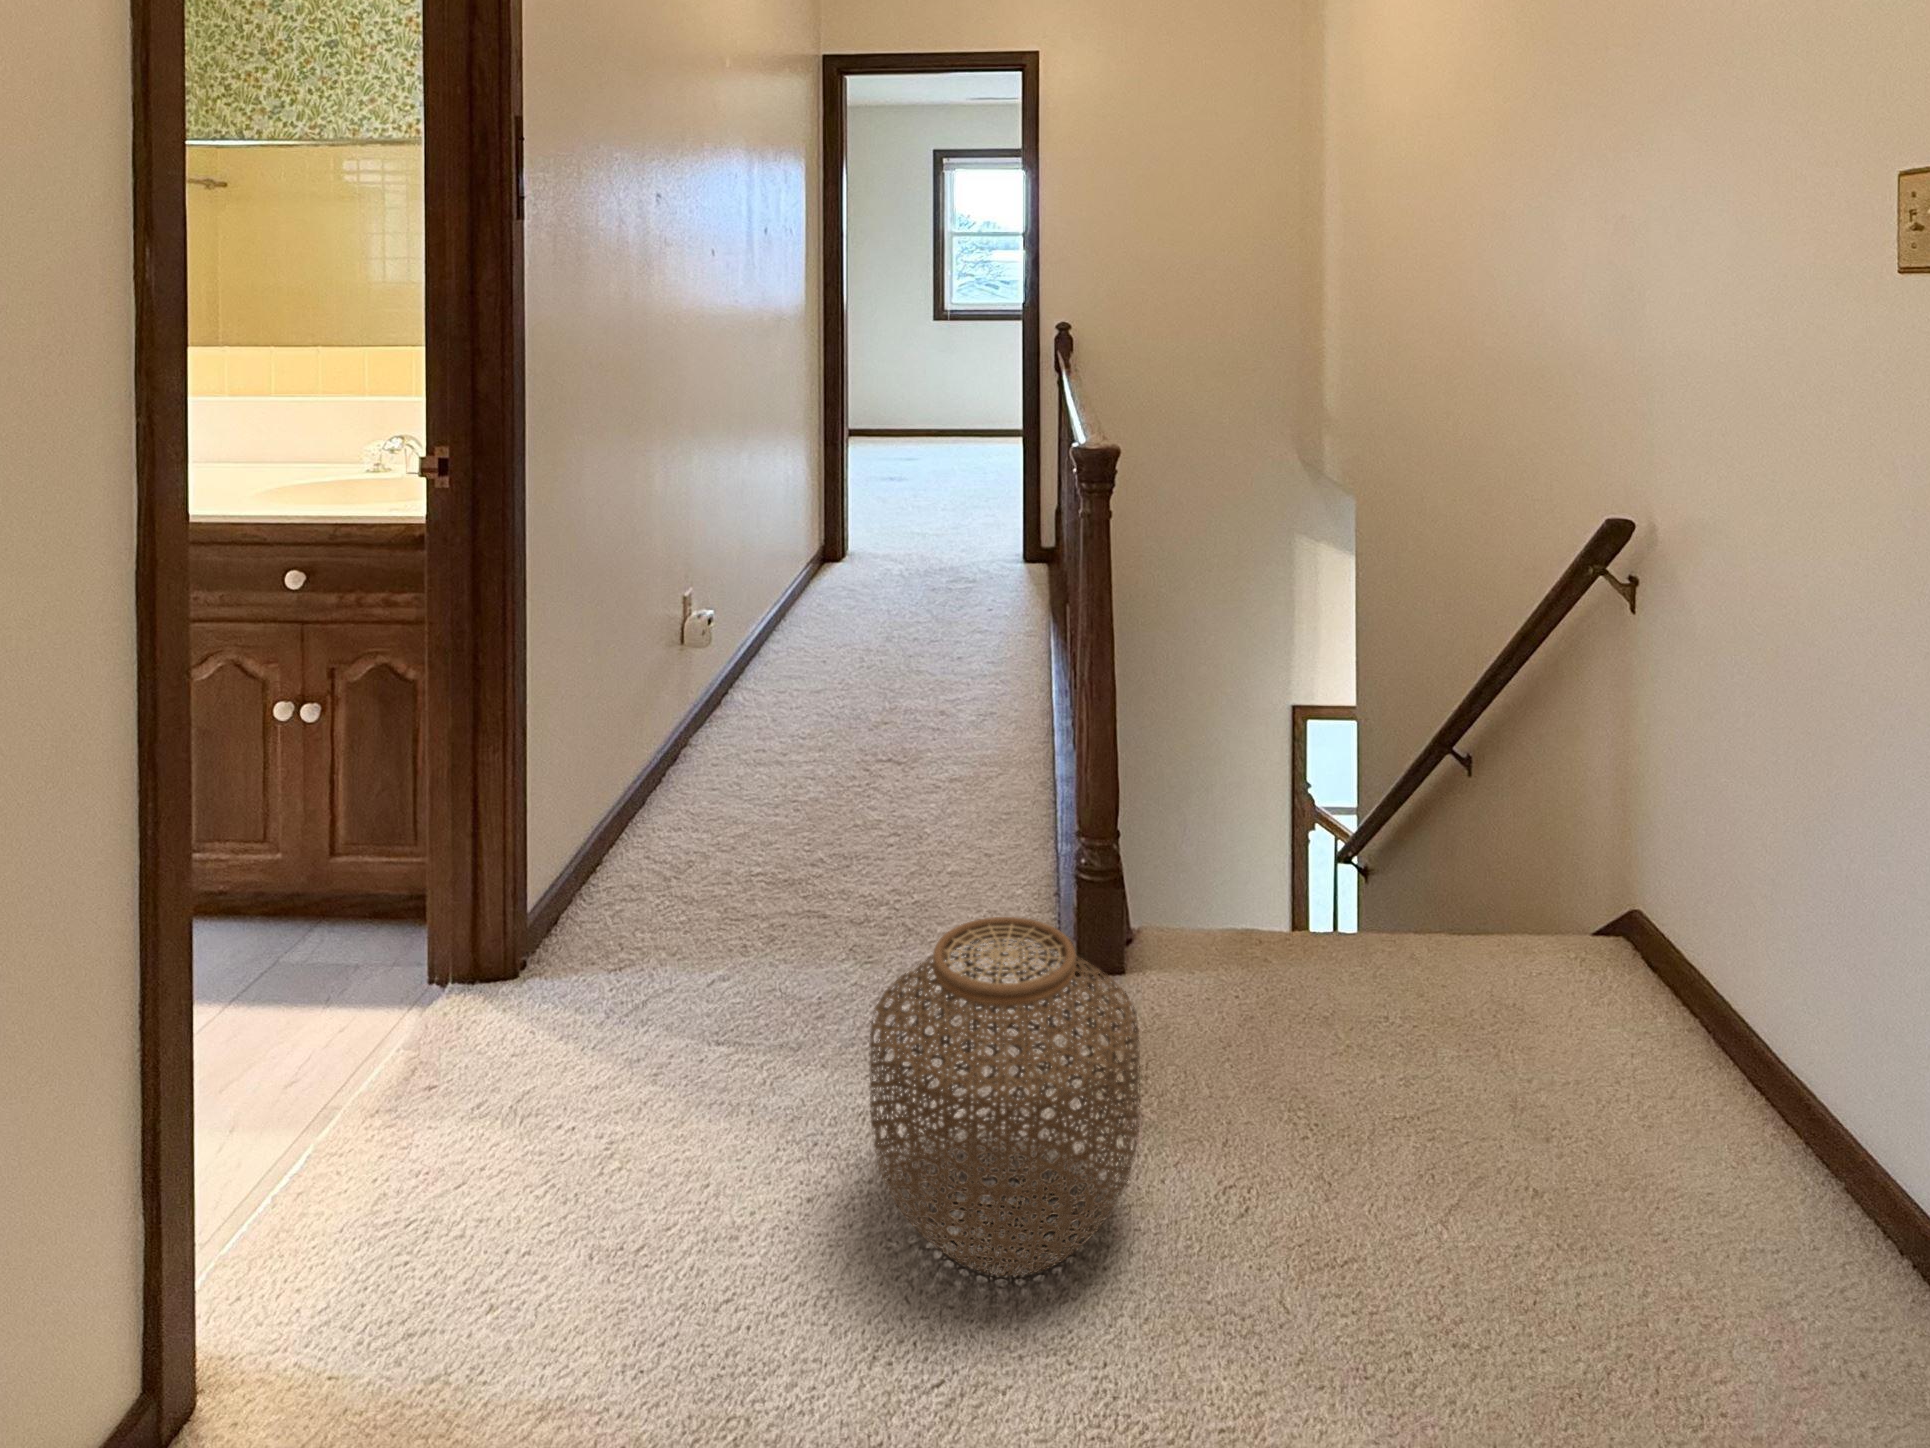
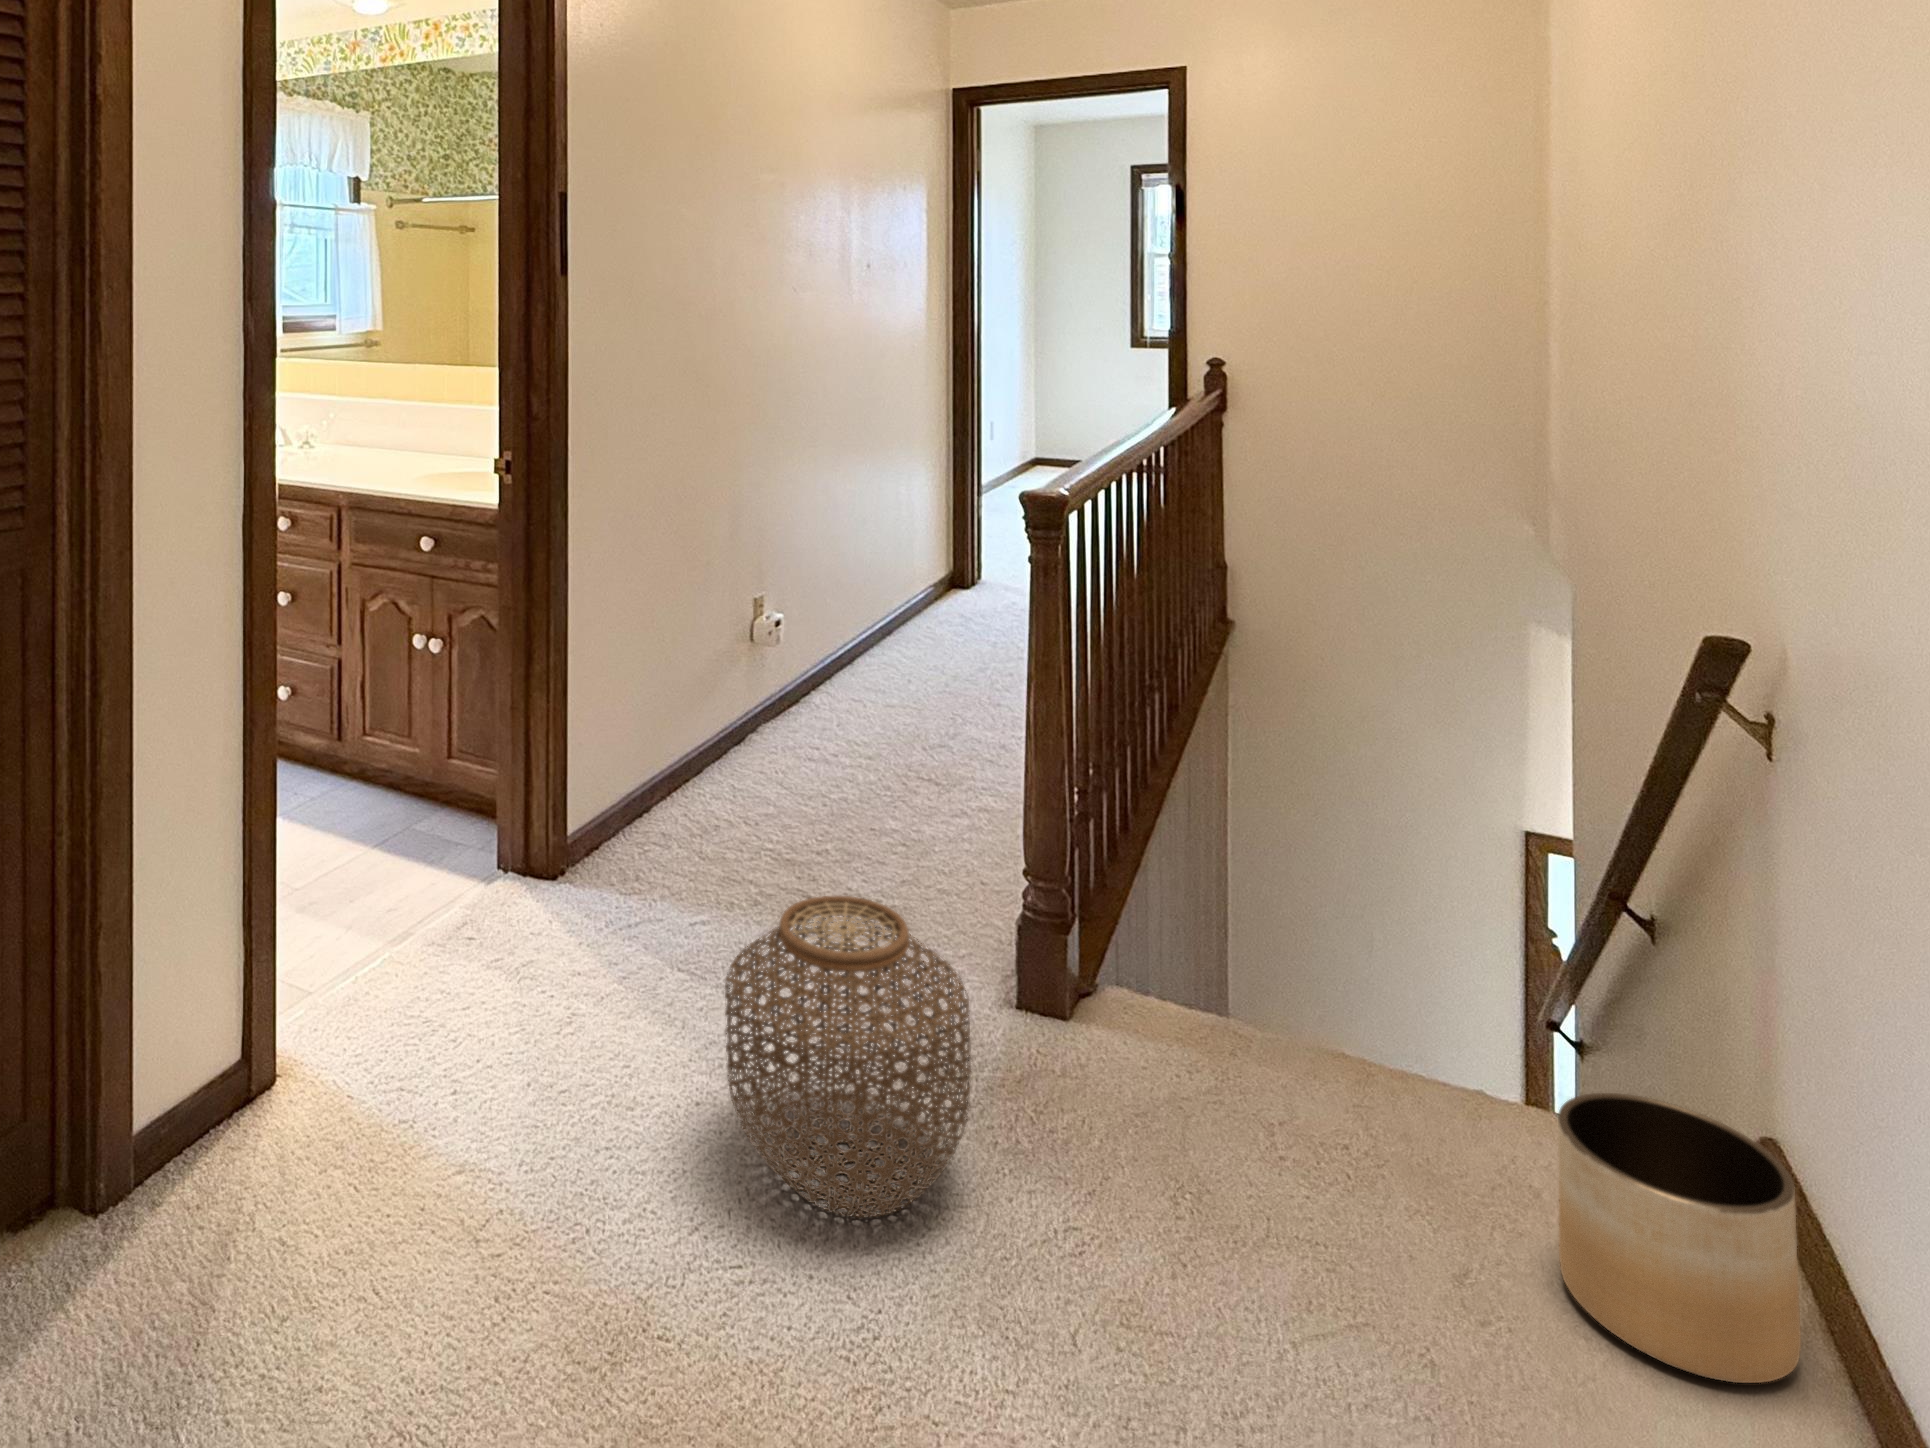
planter: none [1599,945,1776,1169] -> present [1558,1093,1801,1383]

